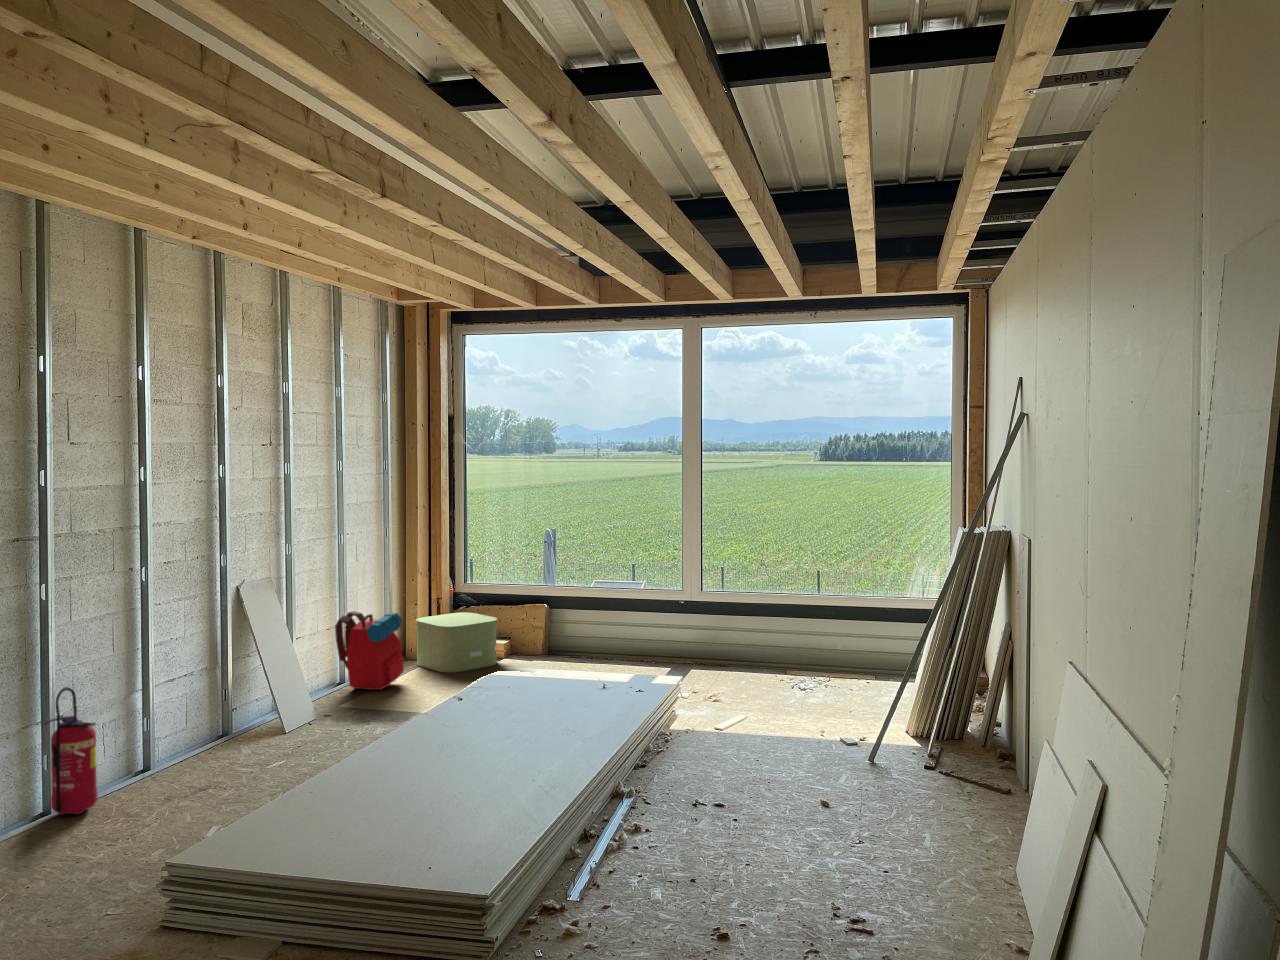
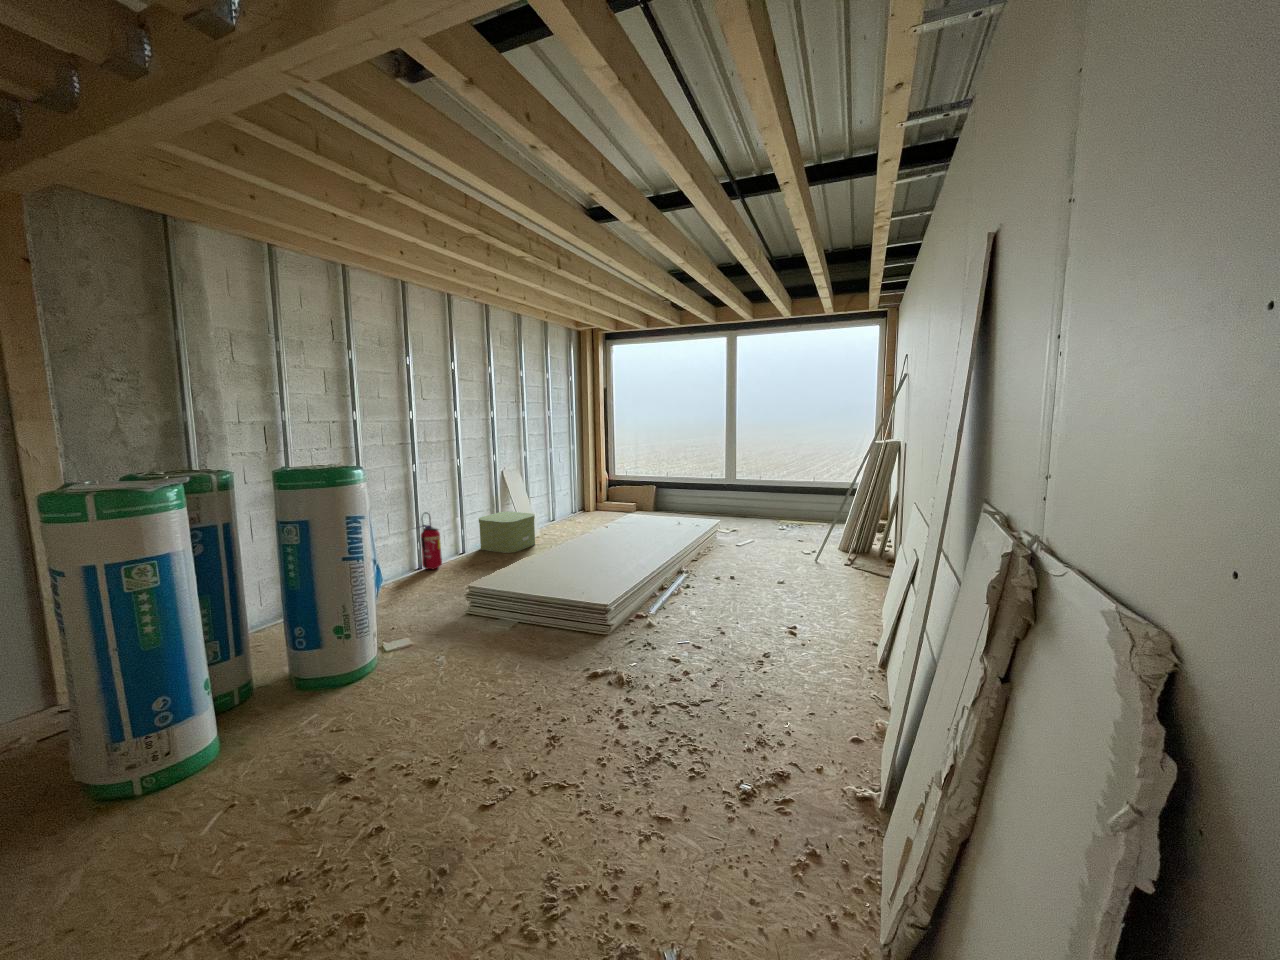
backpack: present [335,611,404,690] -> none [551,484,584,523]
storage box: present [416,612,497,672] -> present [479,512,535,553]

